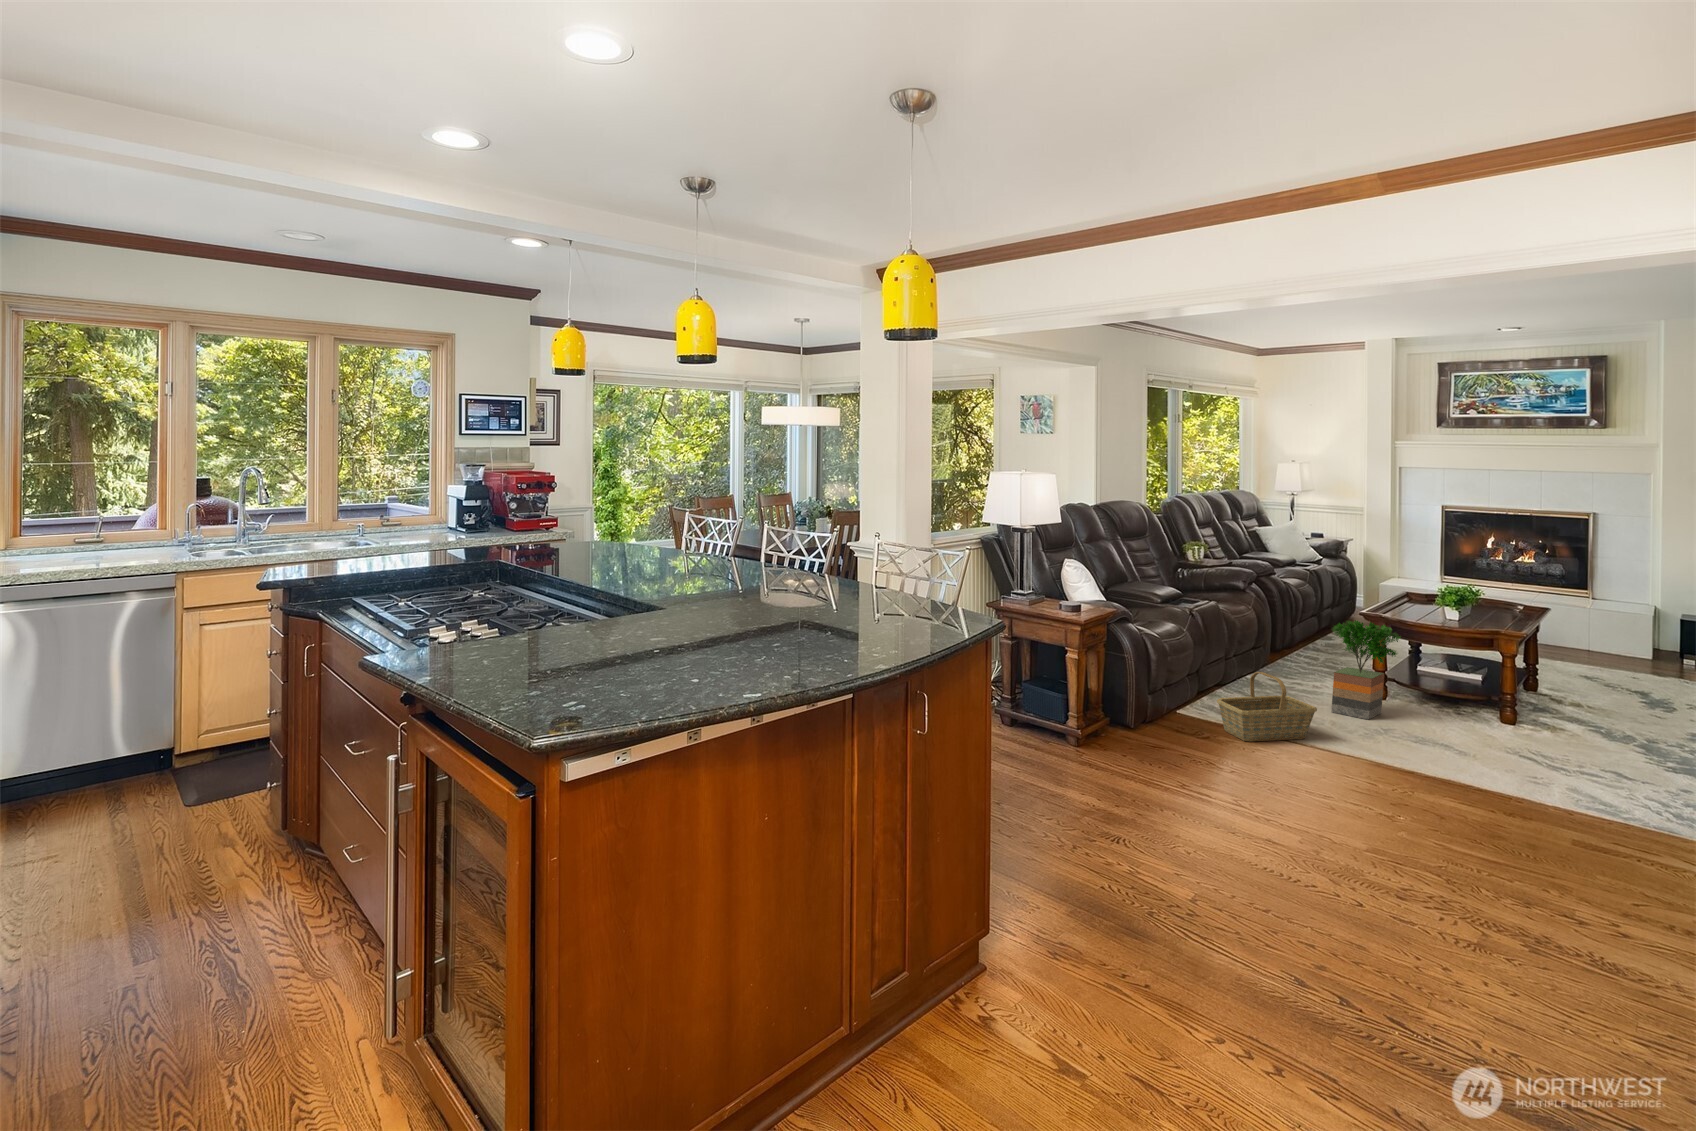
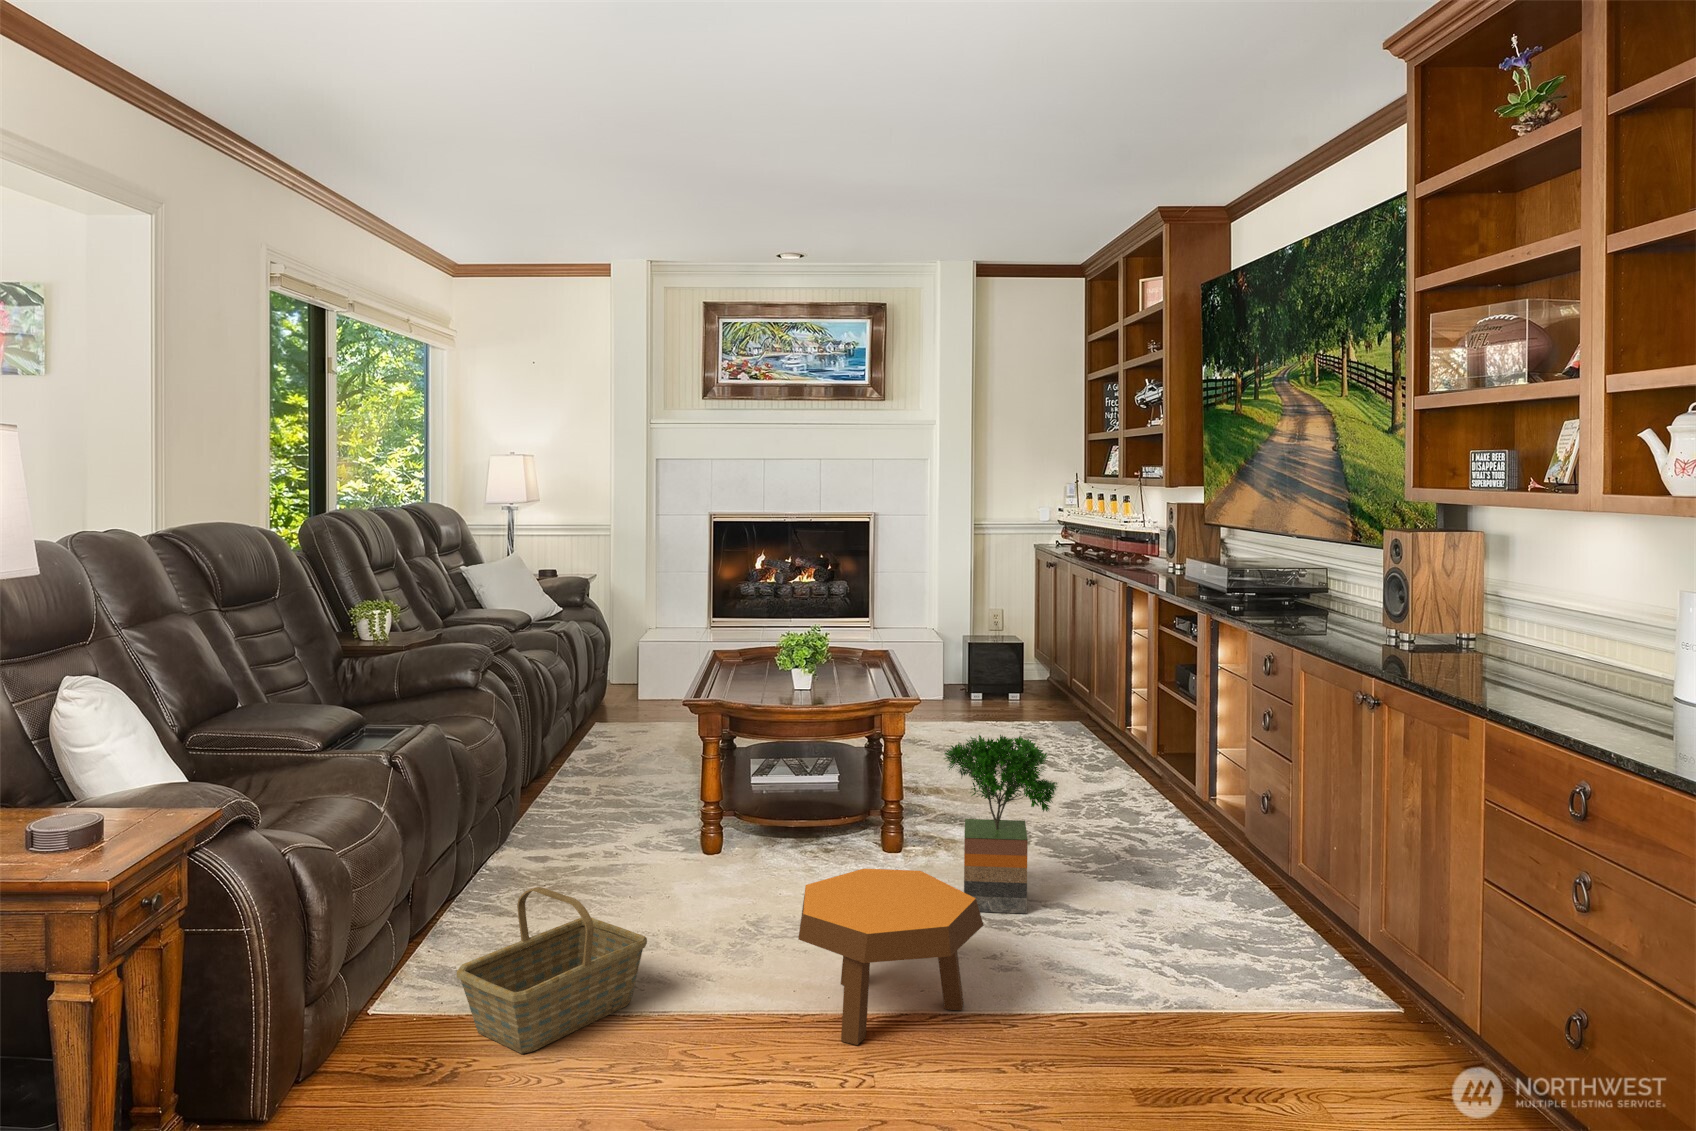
potted tree: present [1331,620,1400,720] -> present [944,735,1057,913]
footstool: none [1402,699,1531,784] -> present [798,868,983,1045]

